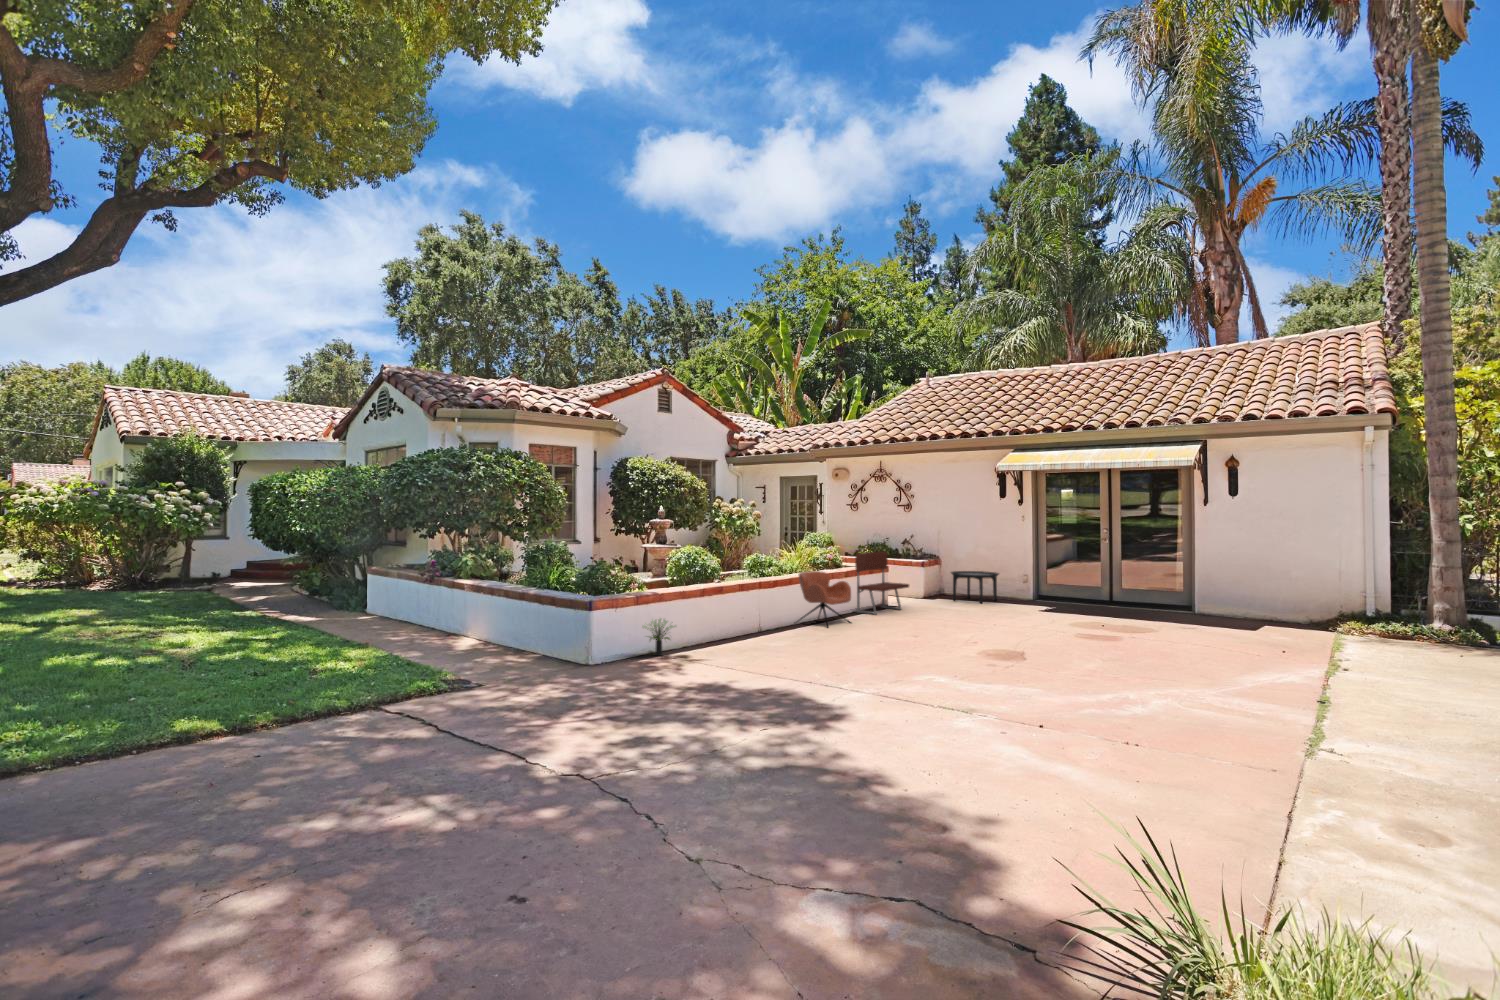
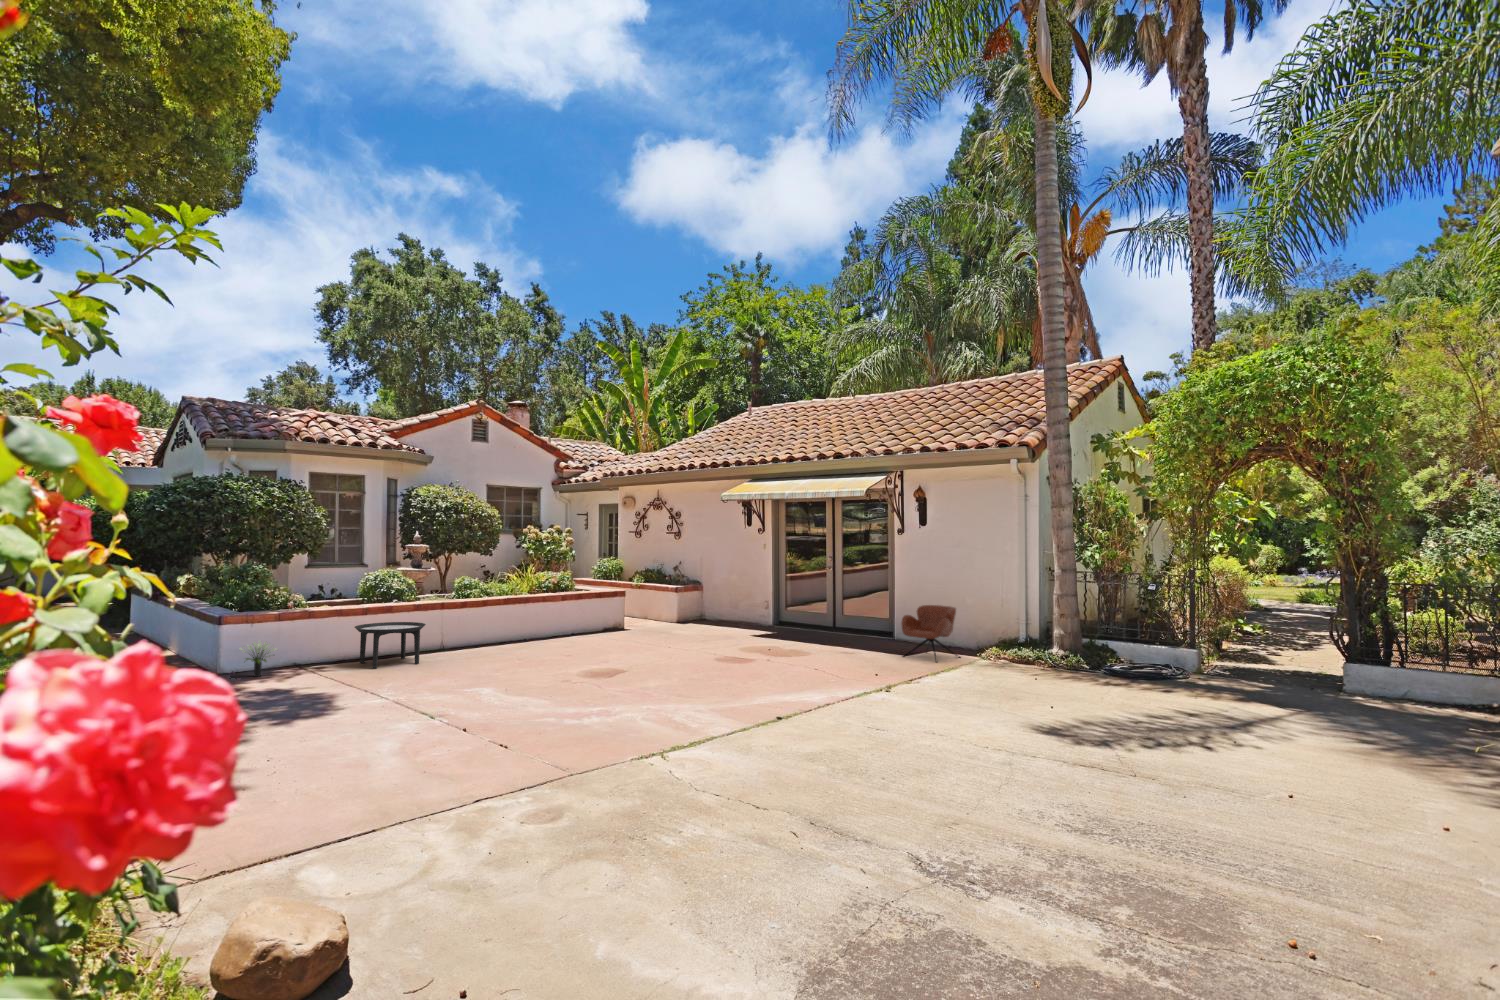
bench: present [855,551,909,615] -> none [563,580,622,642]
armchair: present [796,571,851,627] -> present [901,605,960,661]
round table: present [951,571,999,603] -> present [355,622,426,668]

